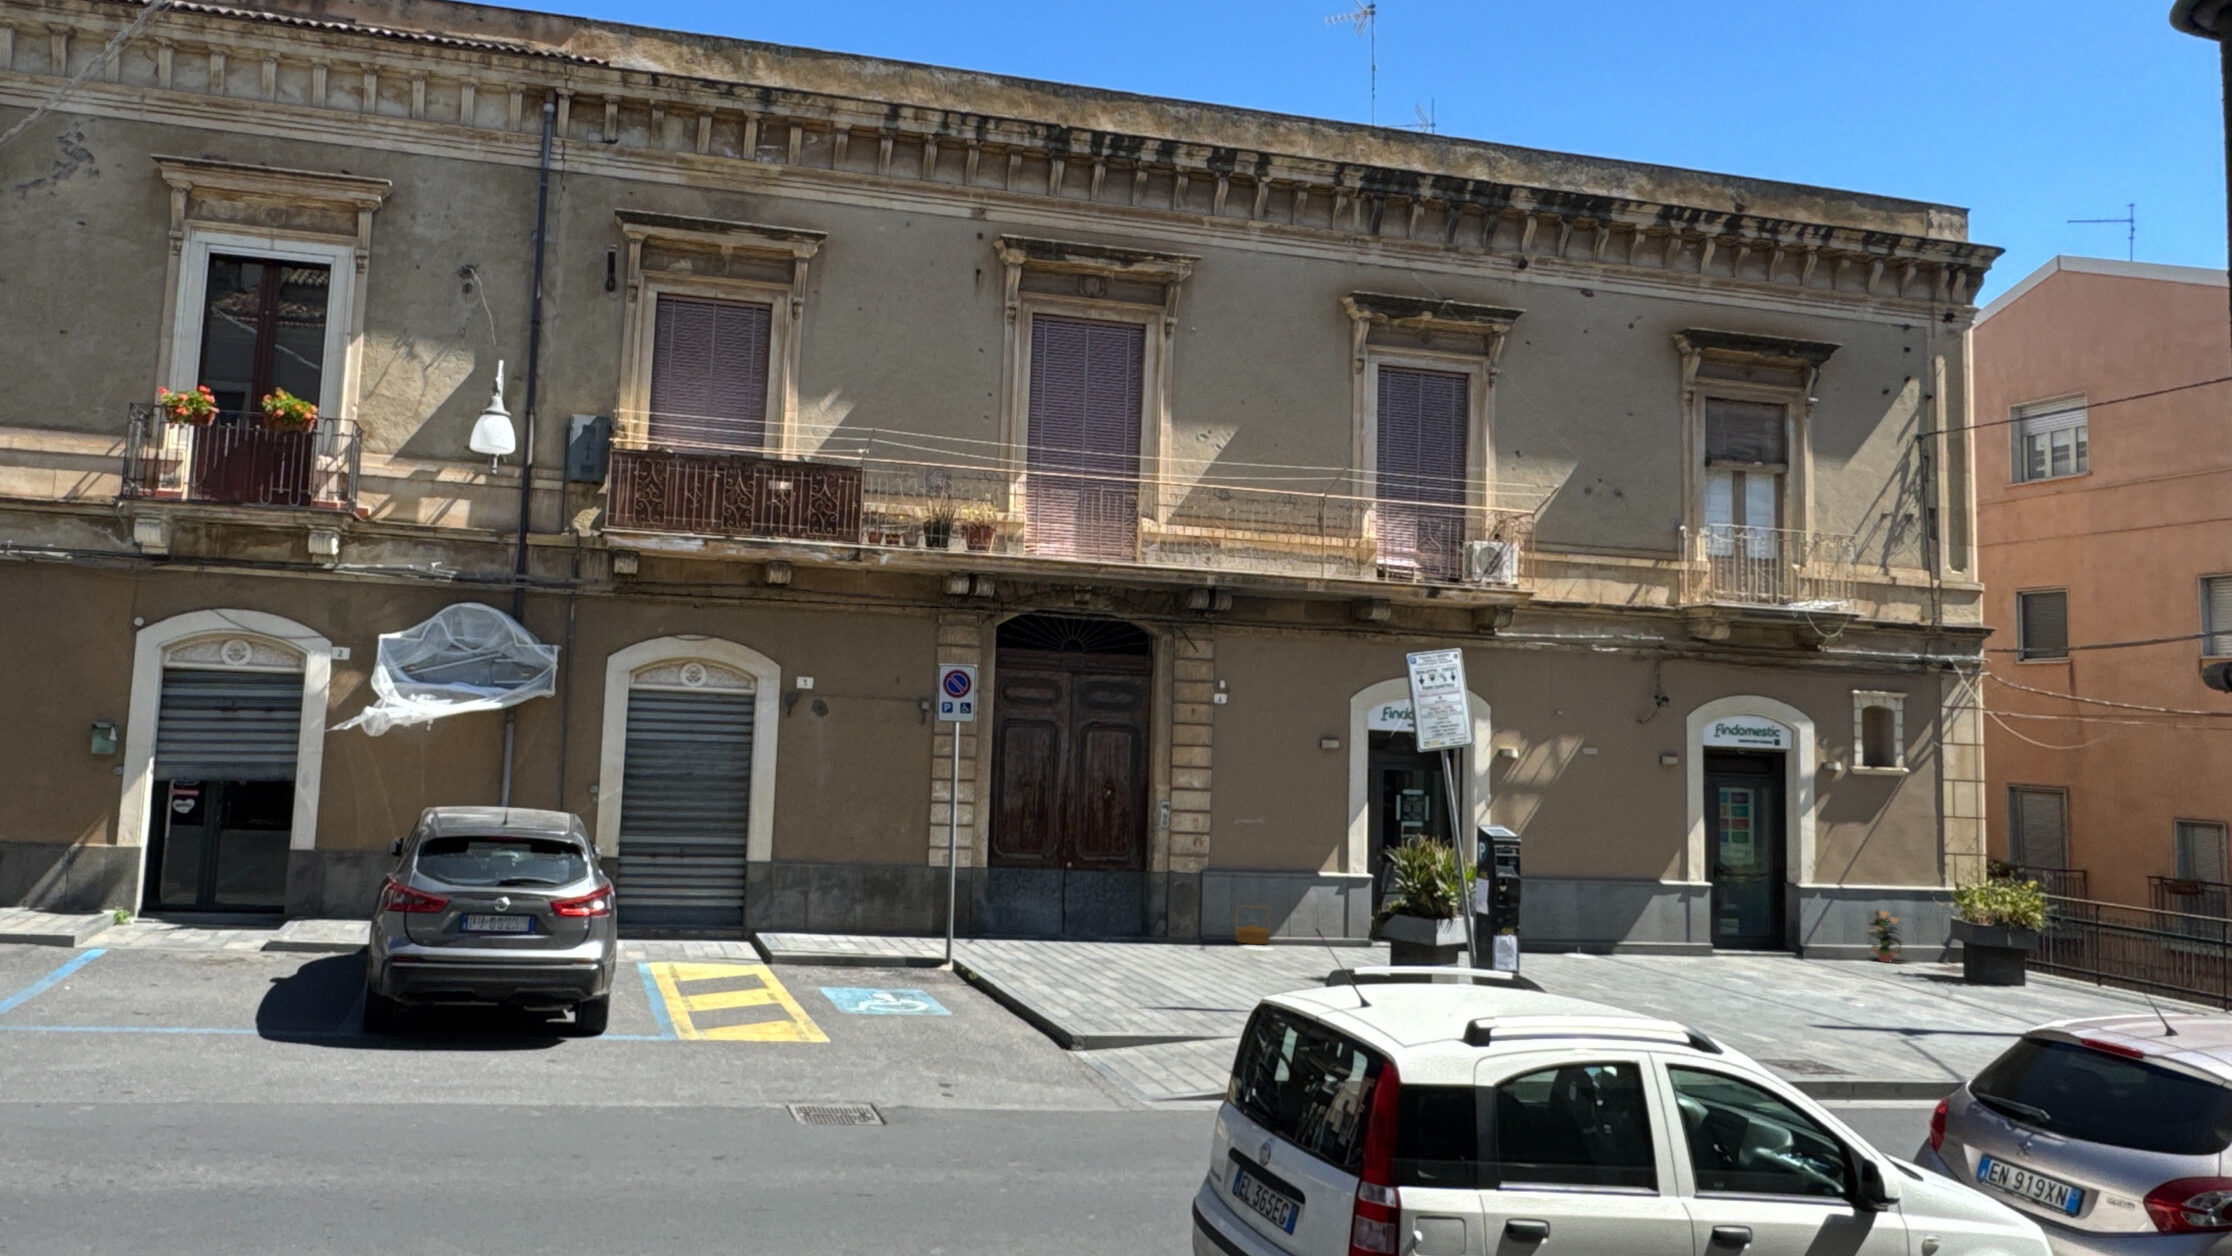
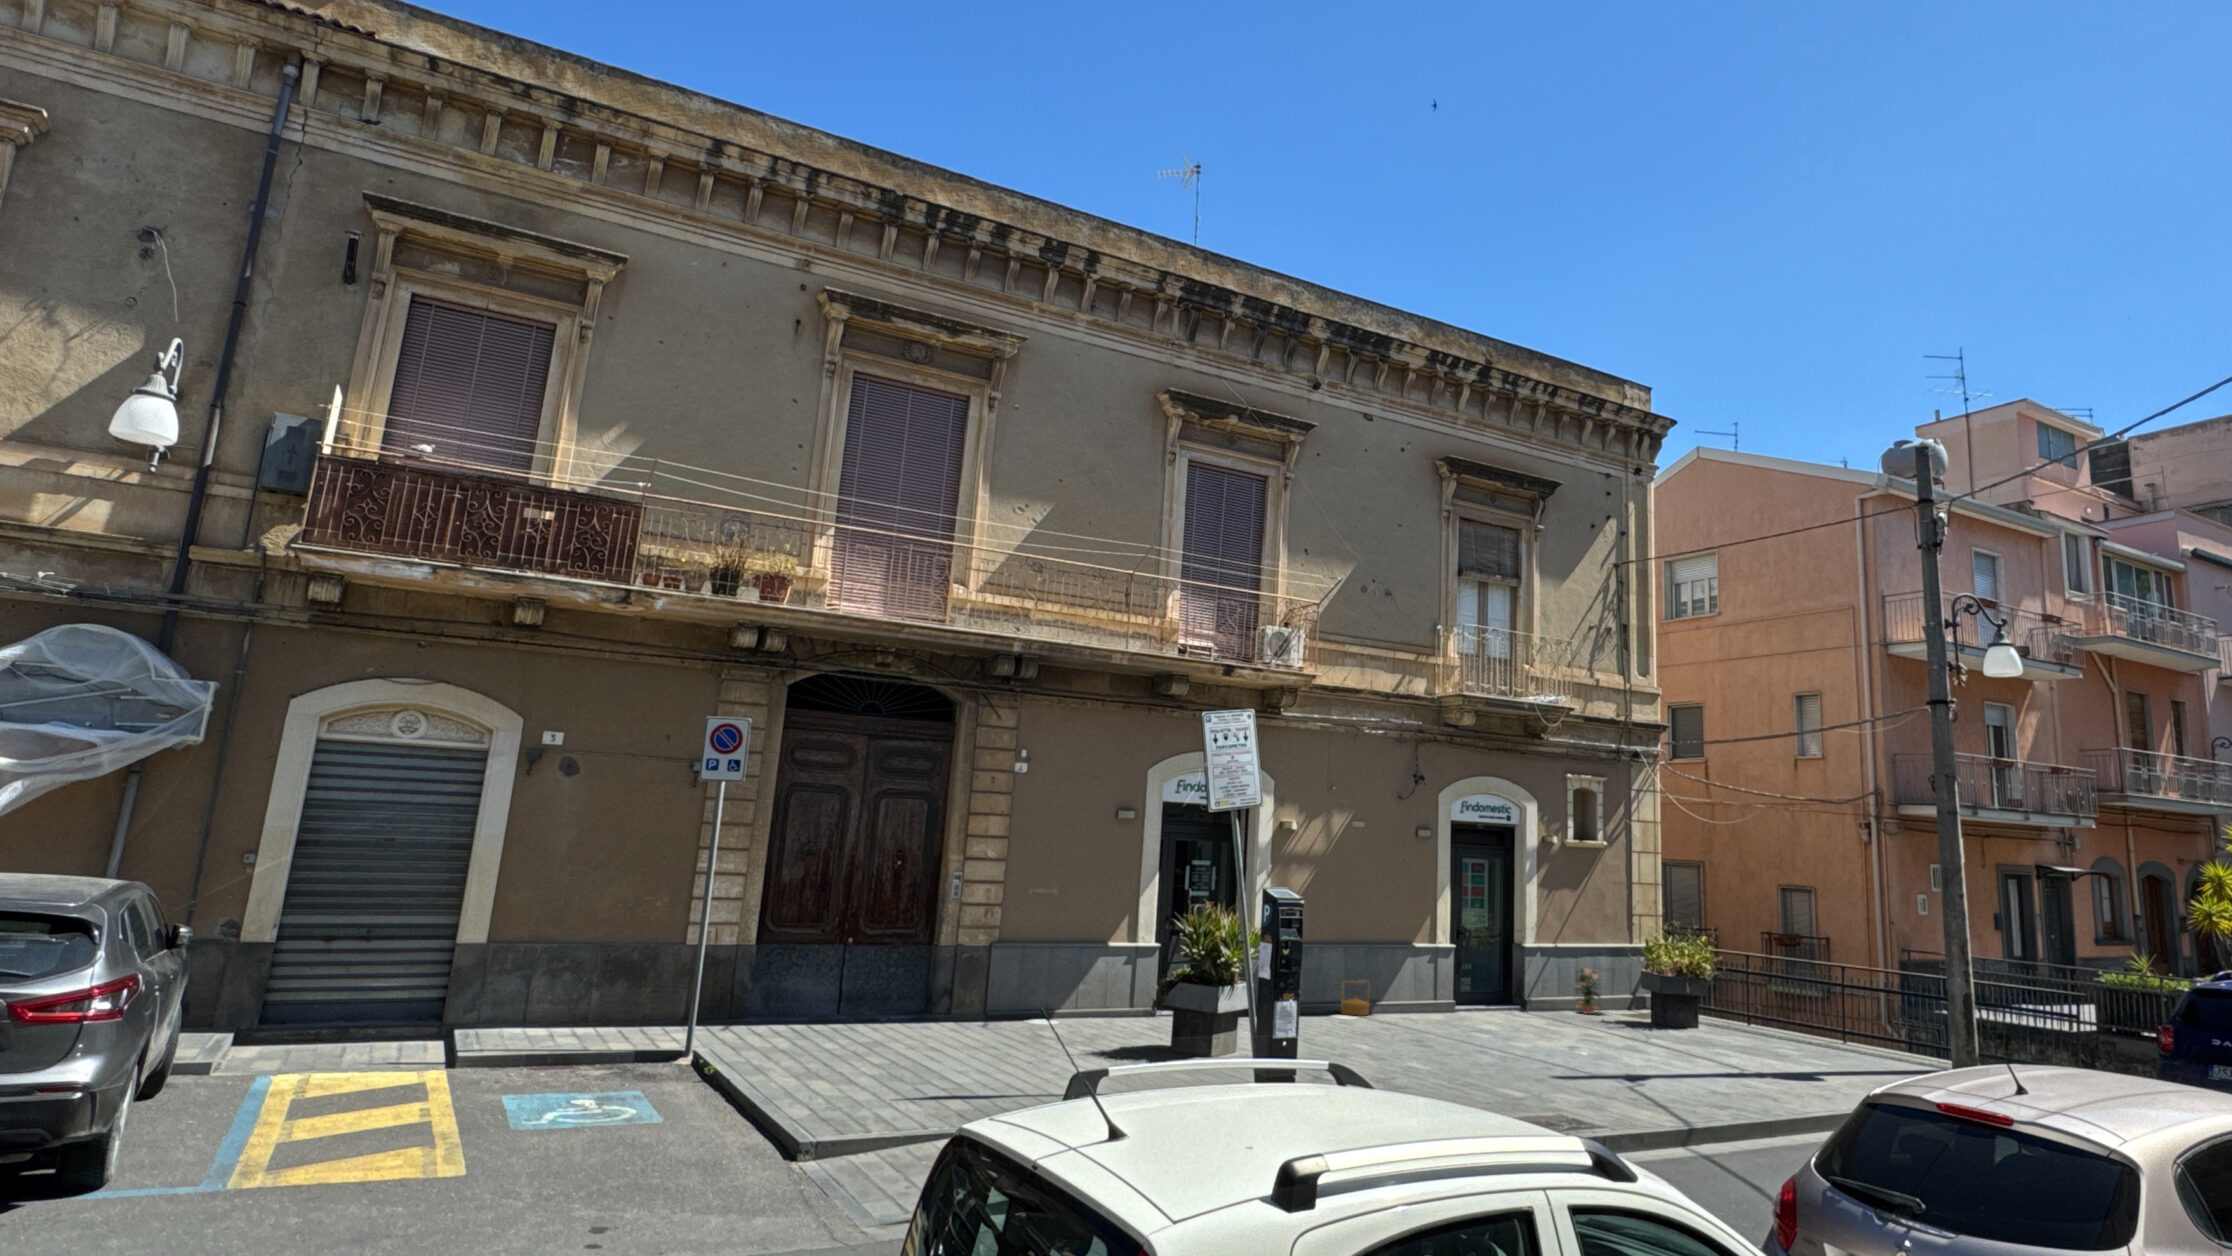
woven basket: present [1236,906,1270,944] -> present [1341,986,1369,1016]

